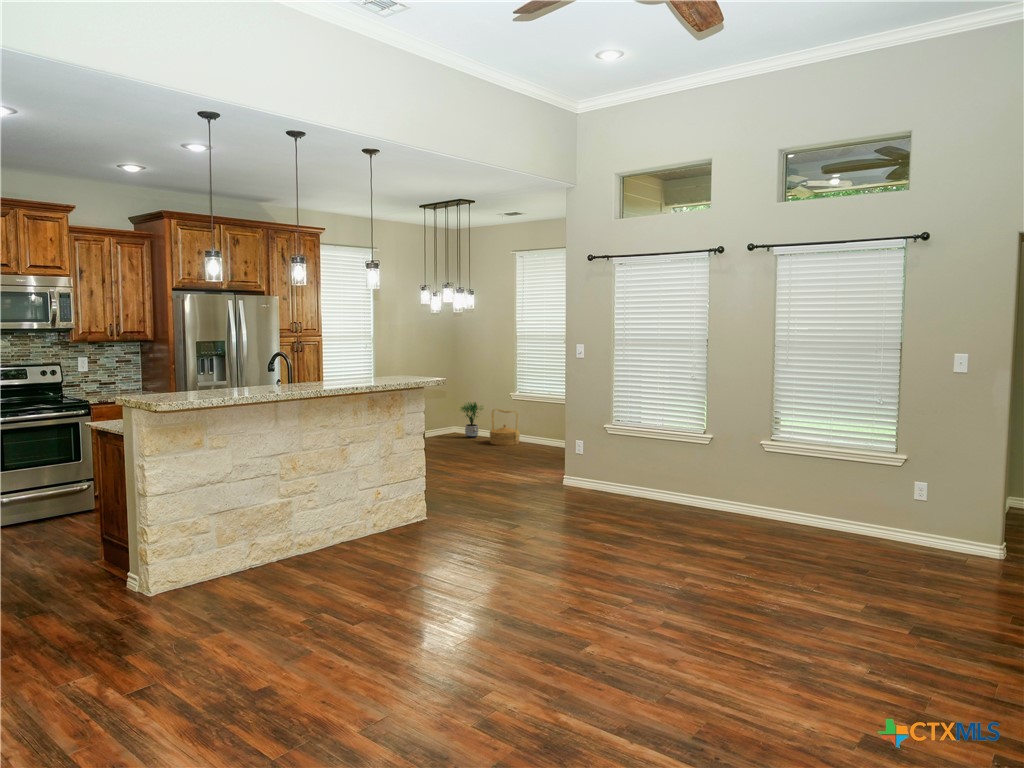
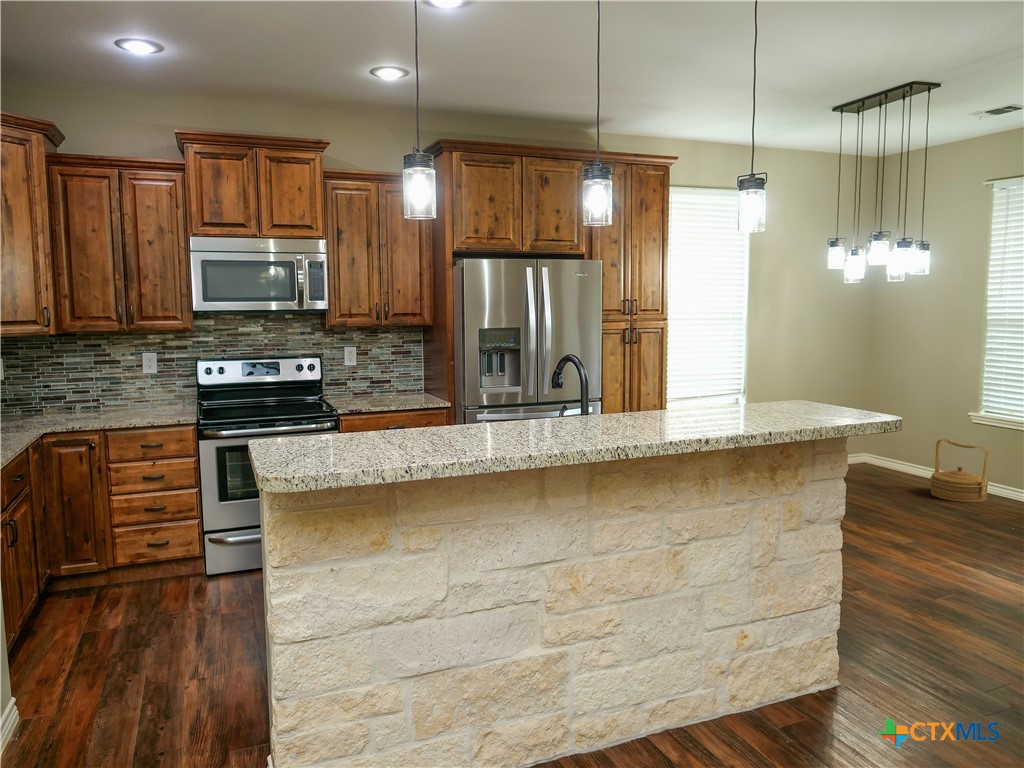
potted plant: present [461,402,483,438] -> none [874,422,921,480]

